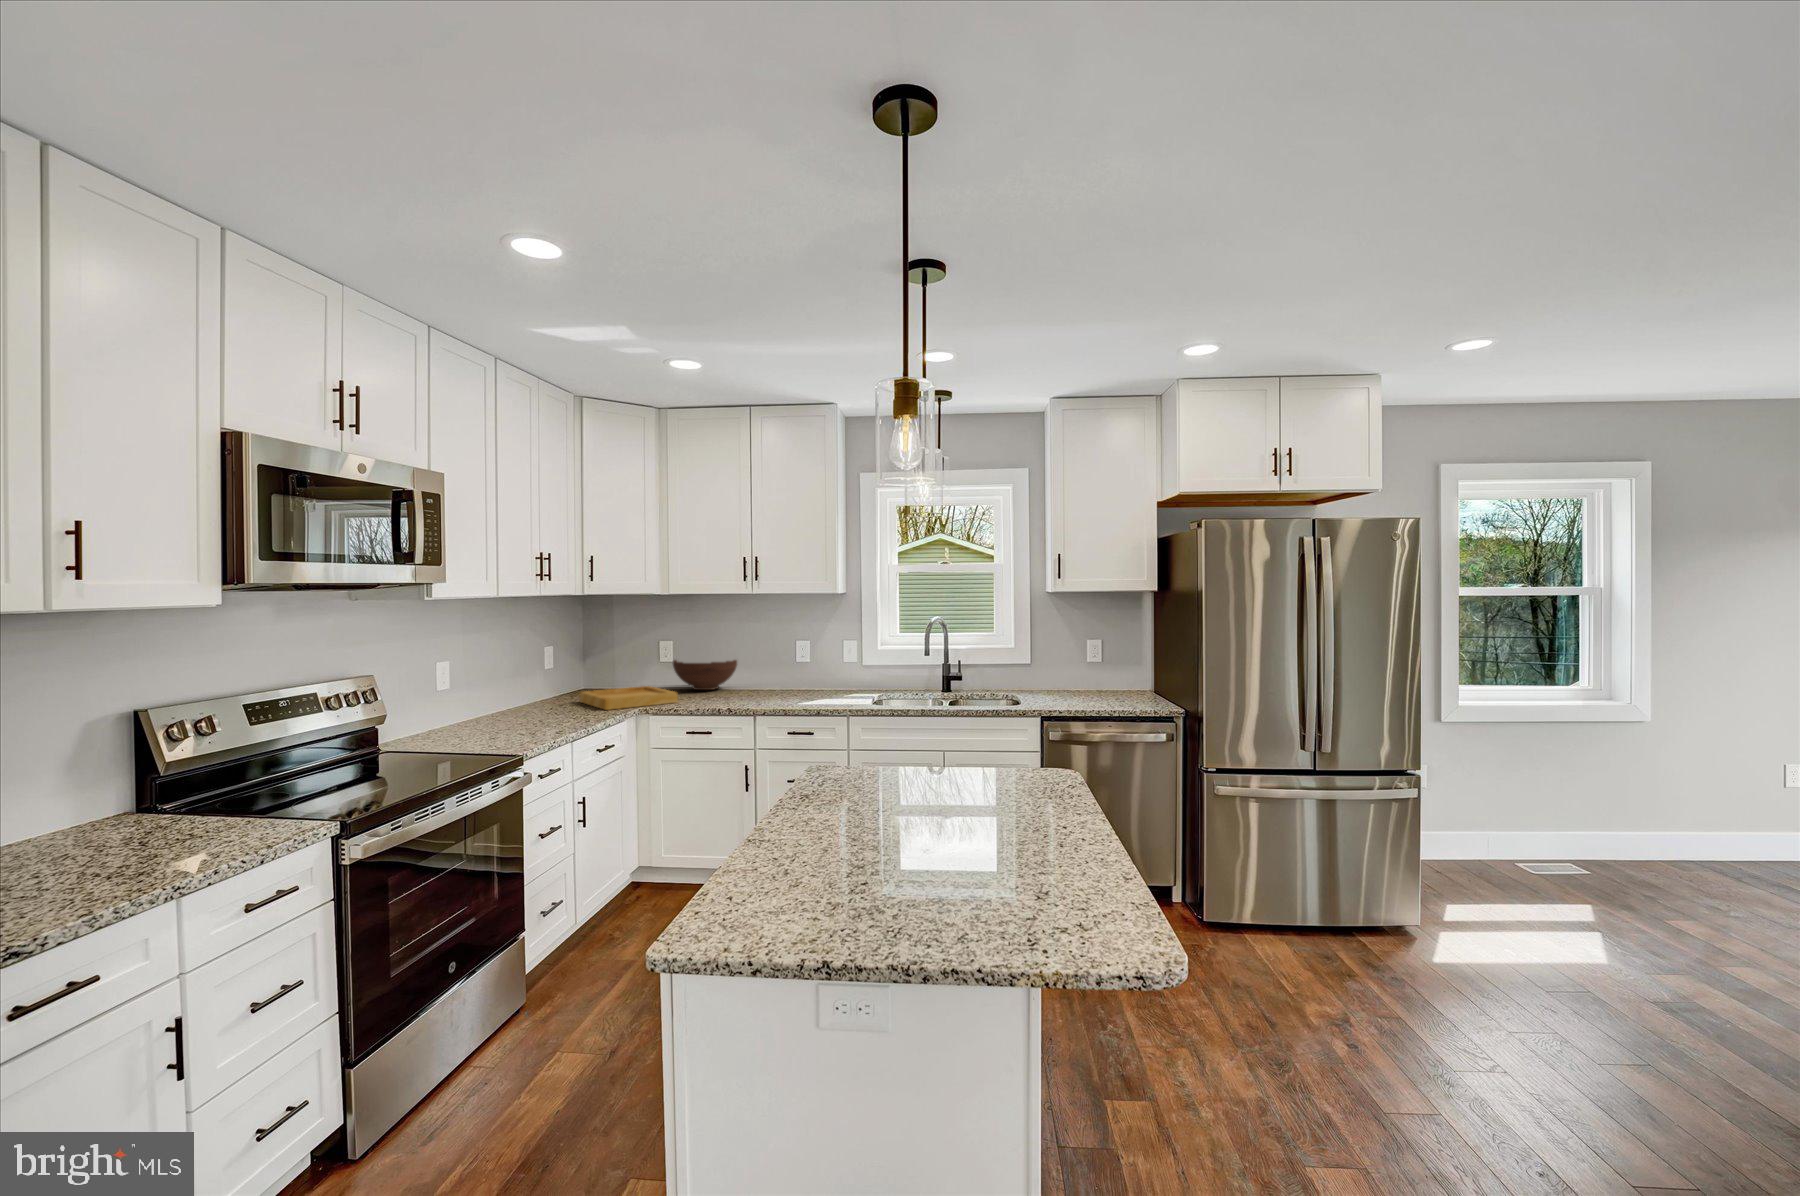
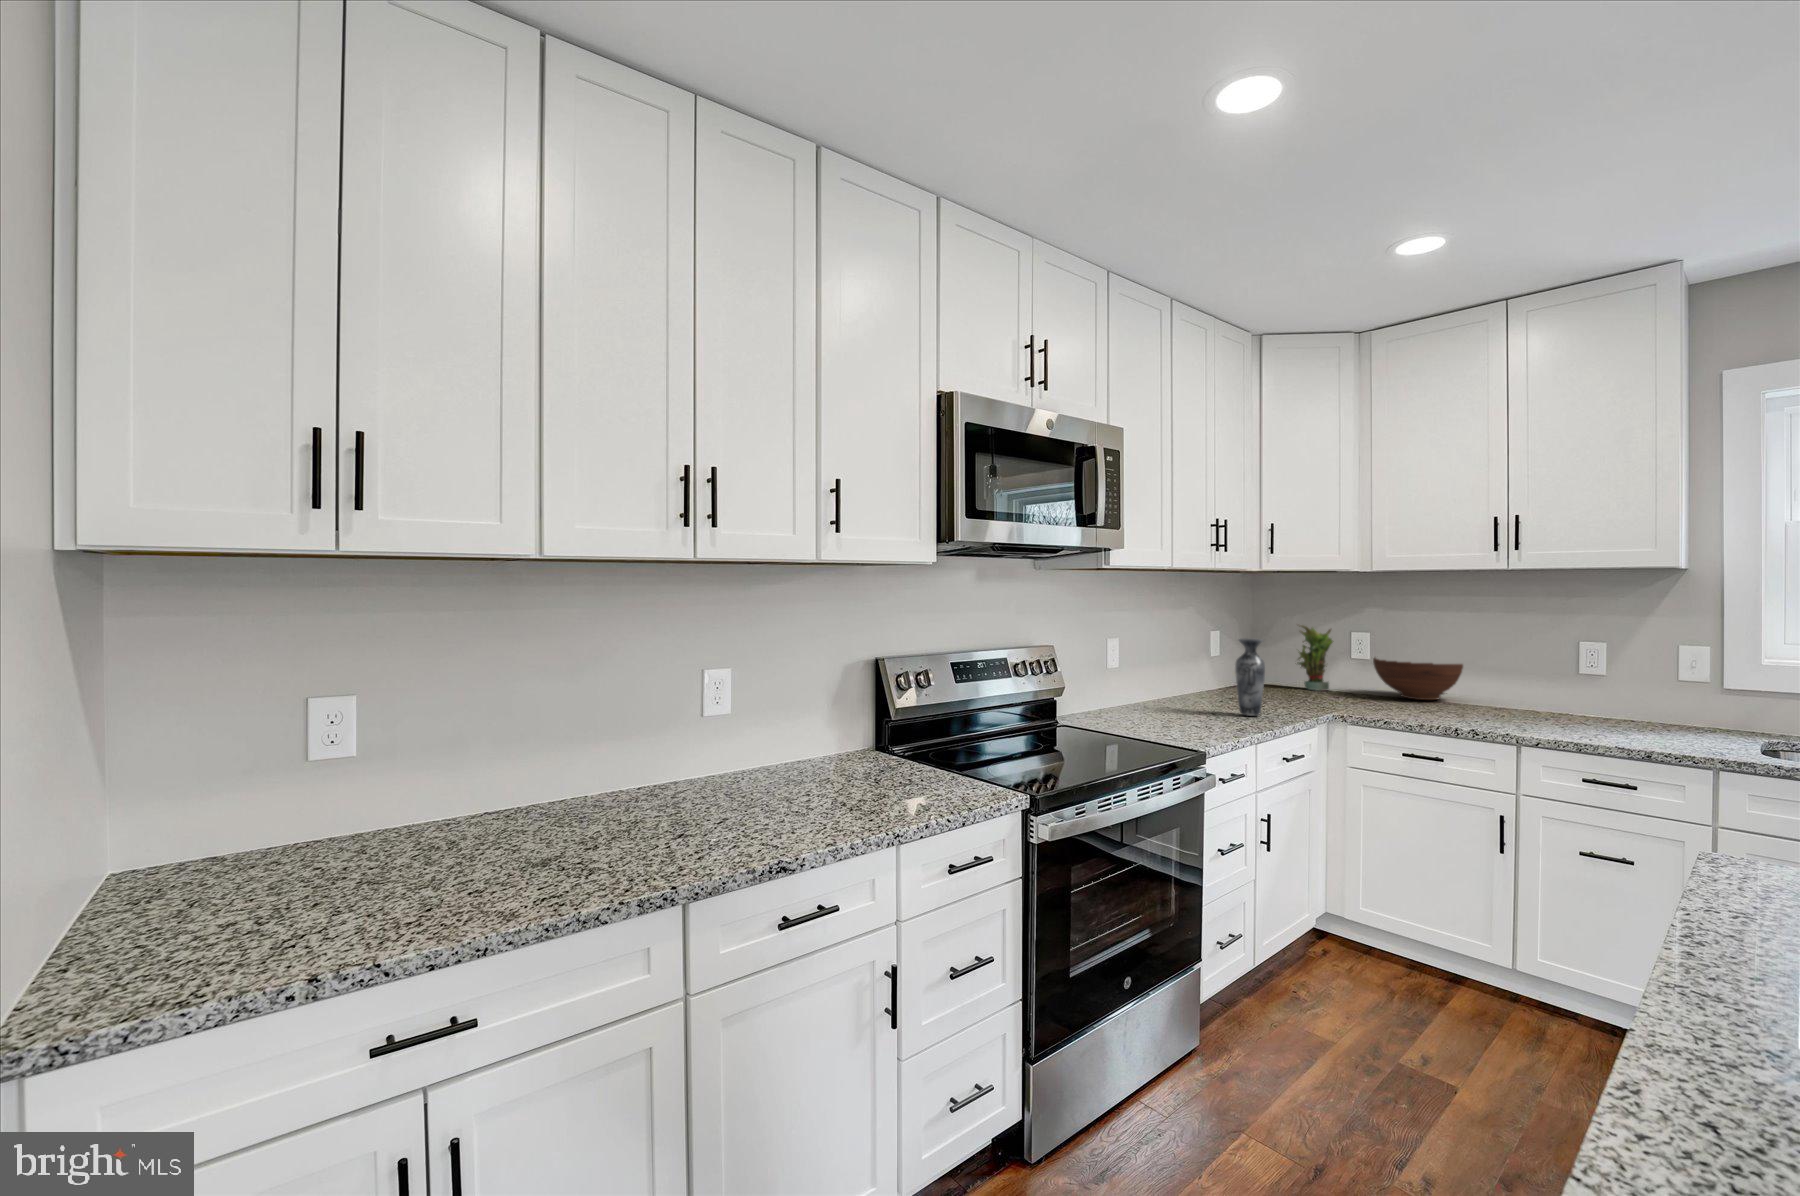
potted plant: none [615,636,644,690] -> present [1298,625,1333,691]
vase: none [557,654,582,719] -> present [1235,638,1265,716]
tray: present [580,686,678,710] -> none [1255,686,1386,711]

